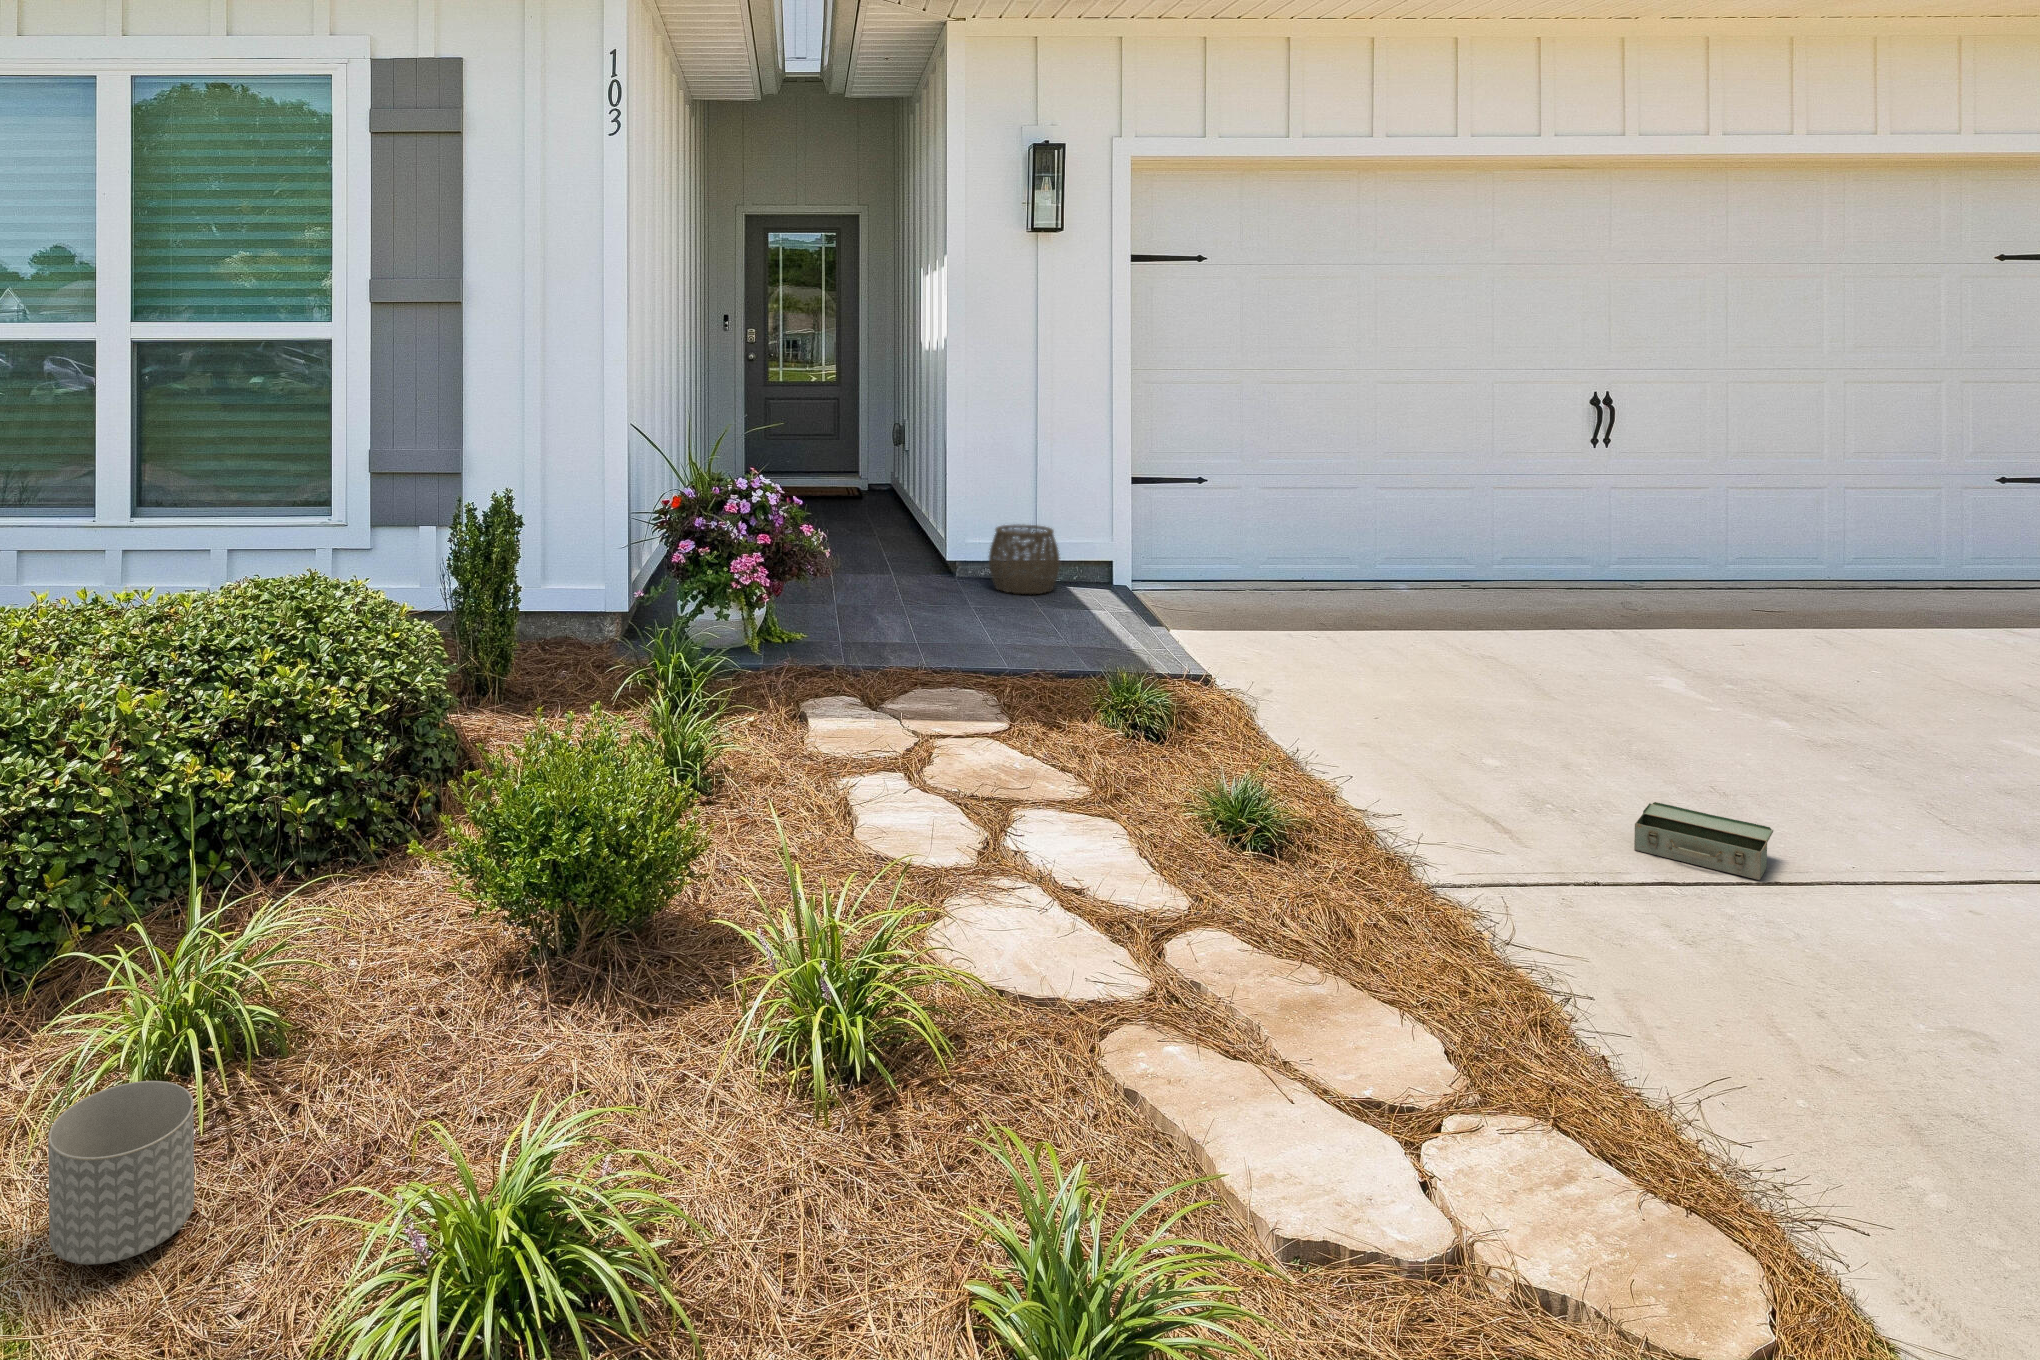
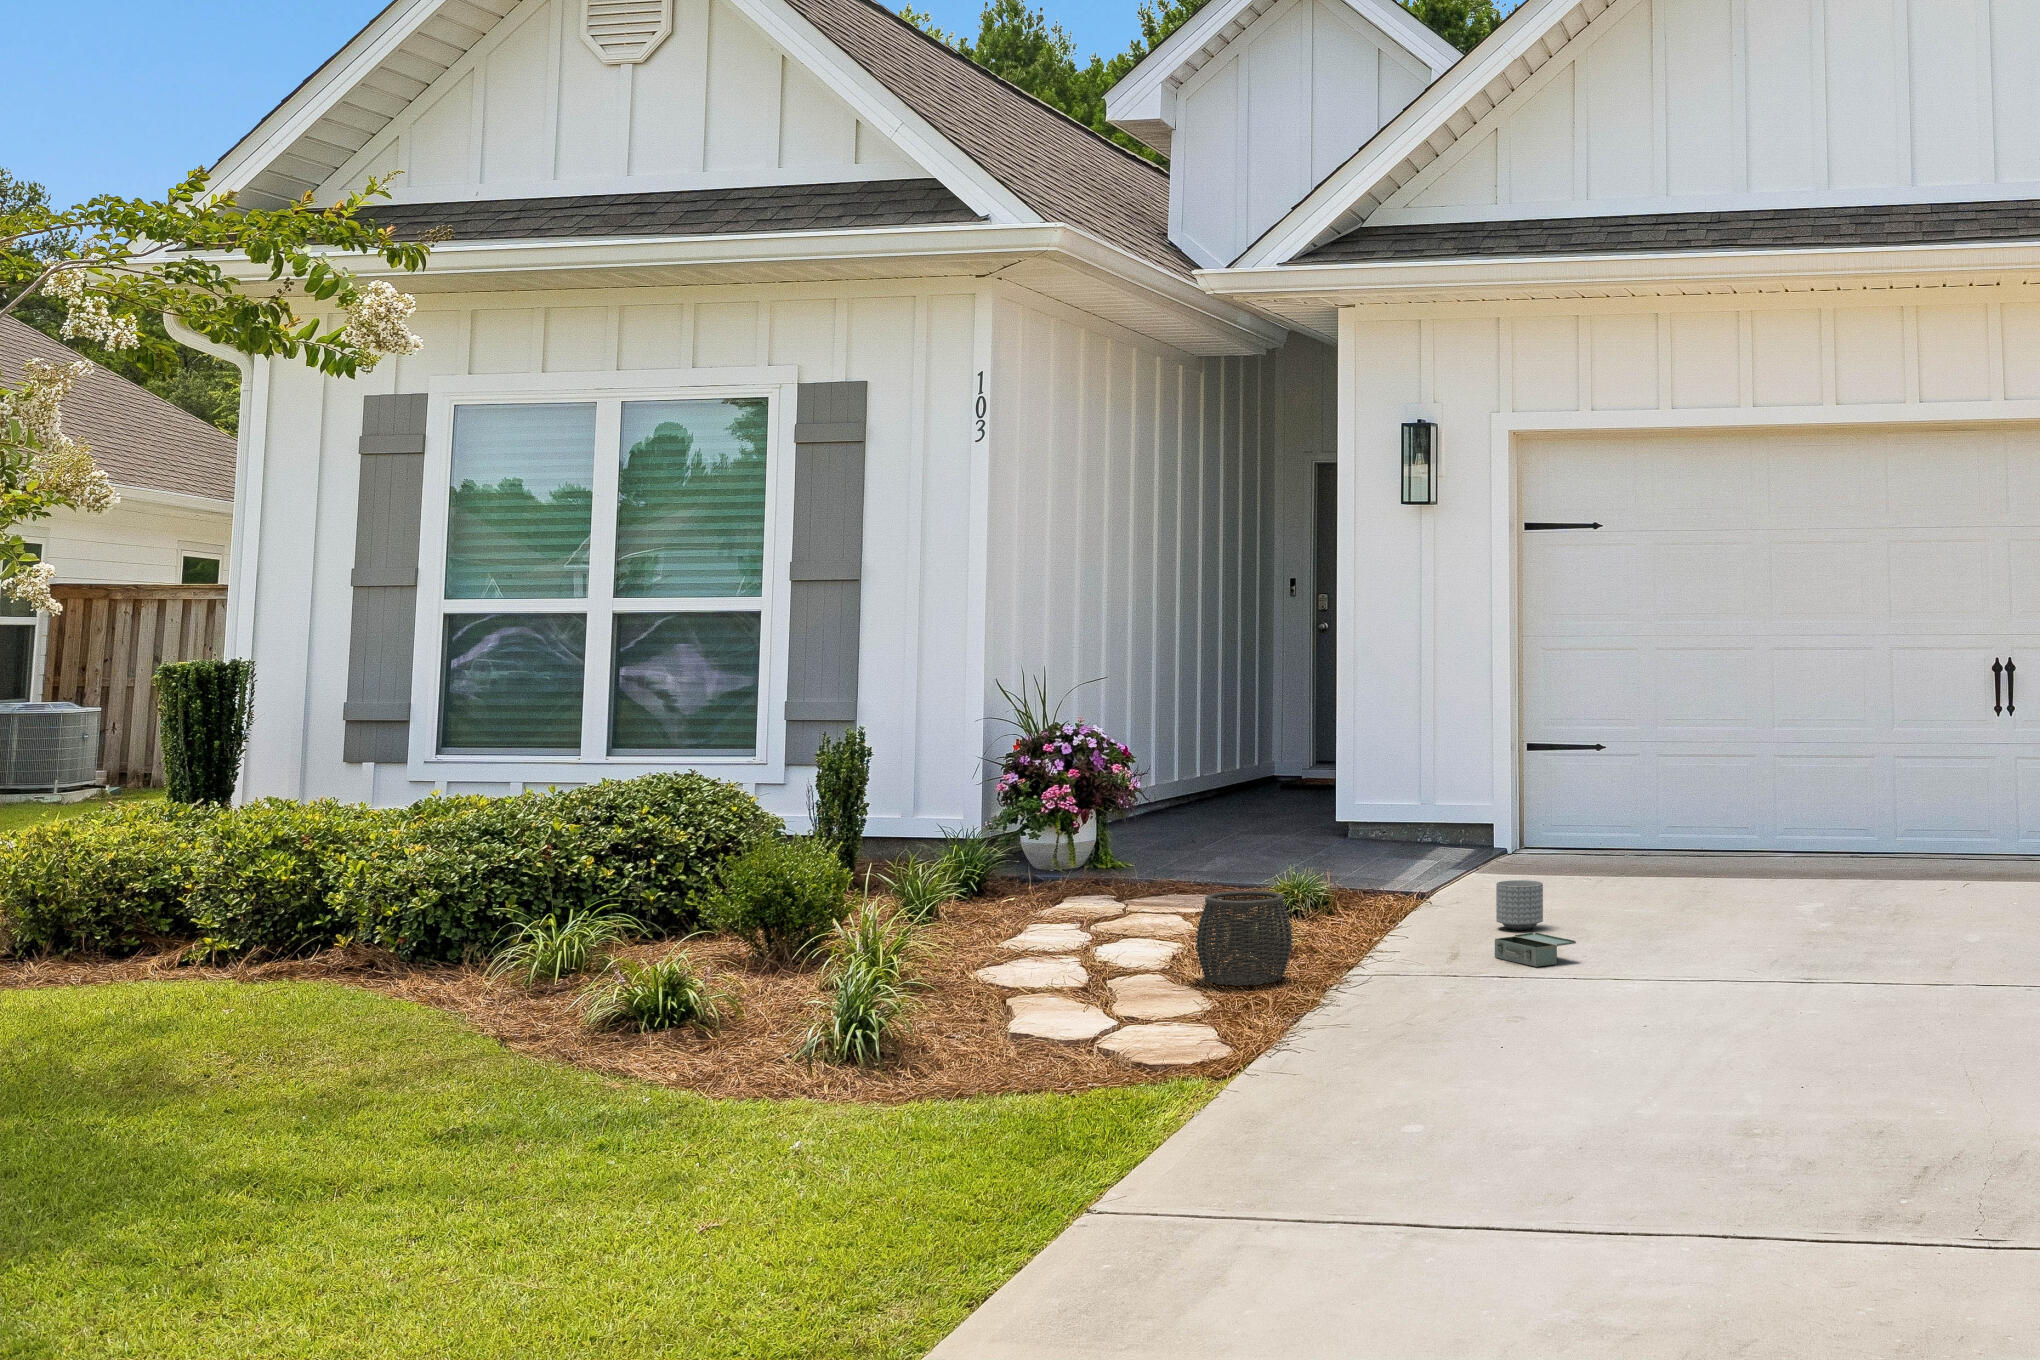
woven basket: present [989,524,1060,595] -> present [1195,891,1293,986]
planter: present [48,1081,194,1265] -> present [1496,880,1543,930]

